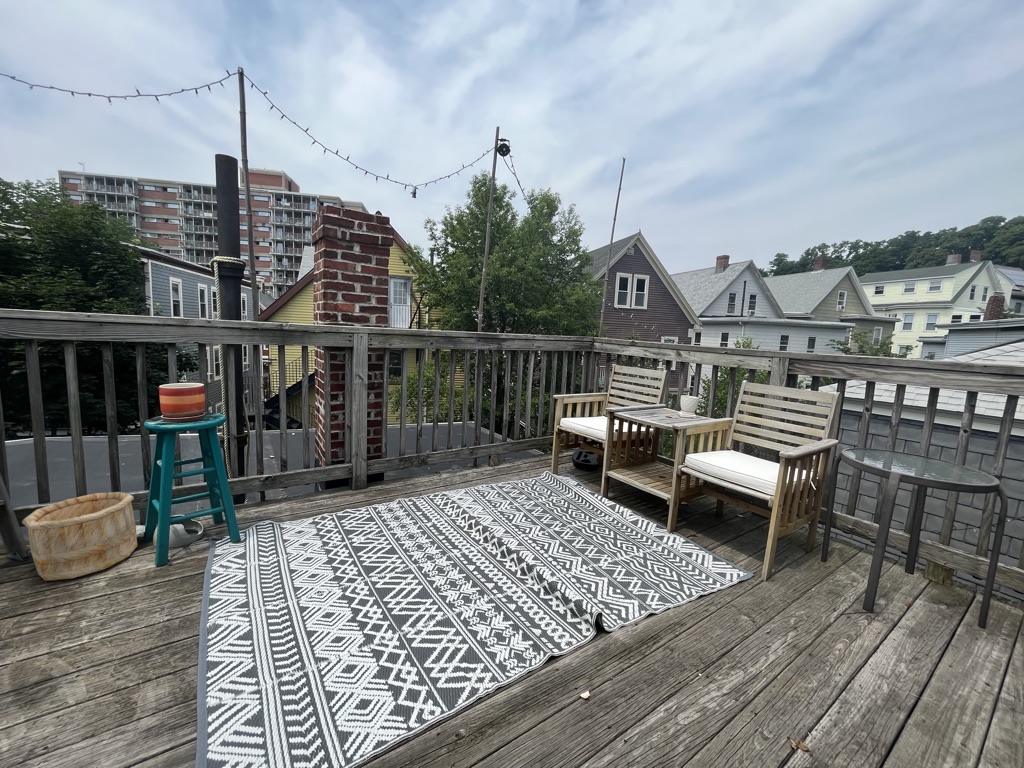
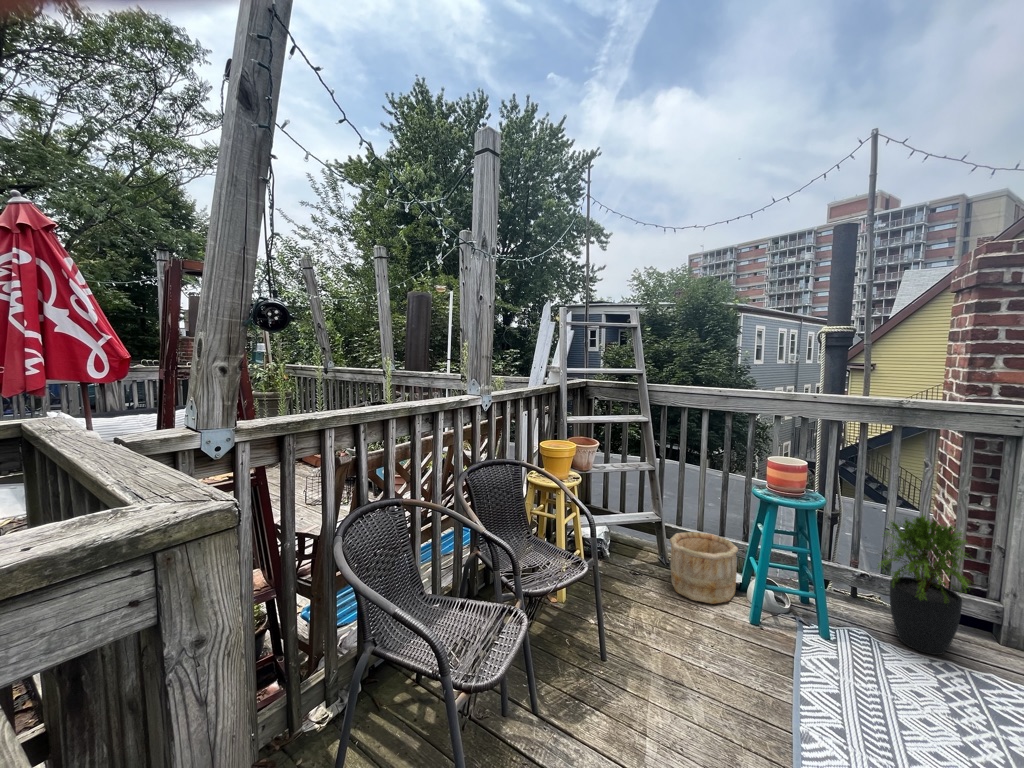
potted plant: none [268,412,335,517] -> present [878,514,970,655]

